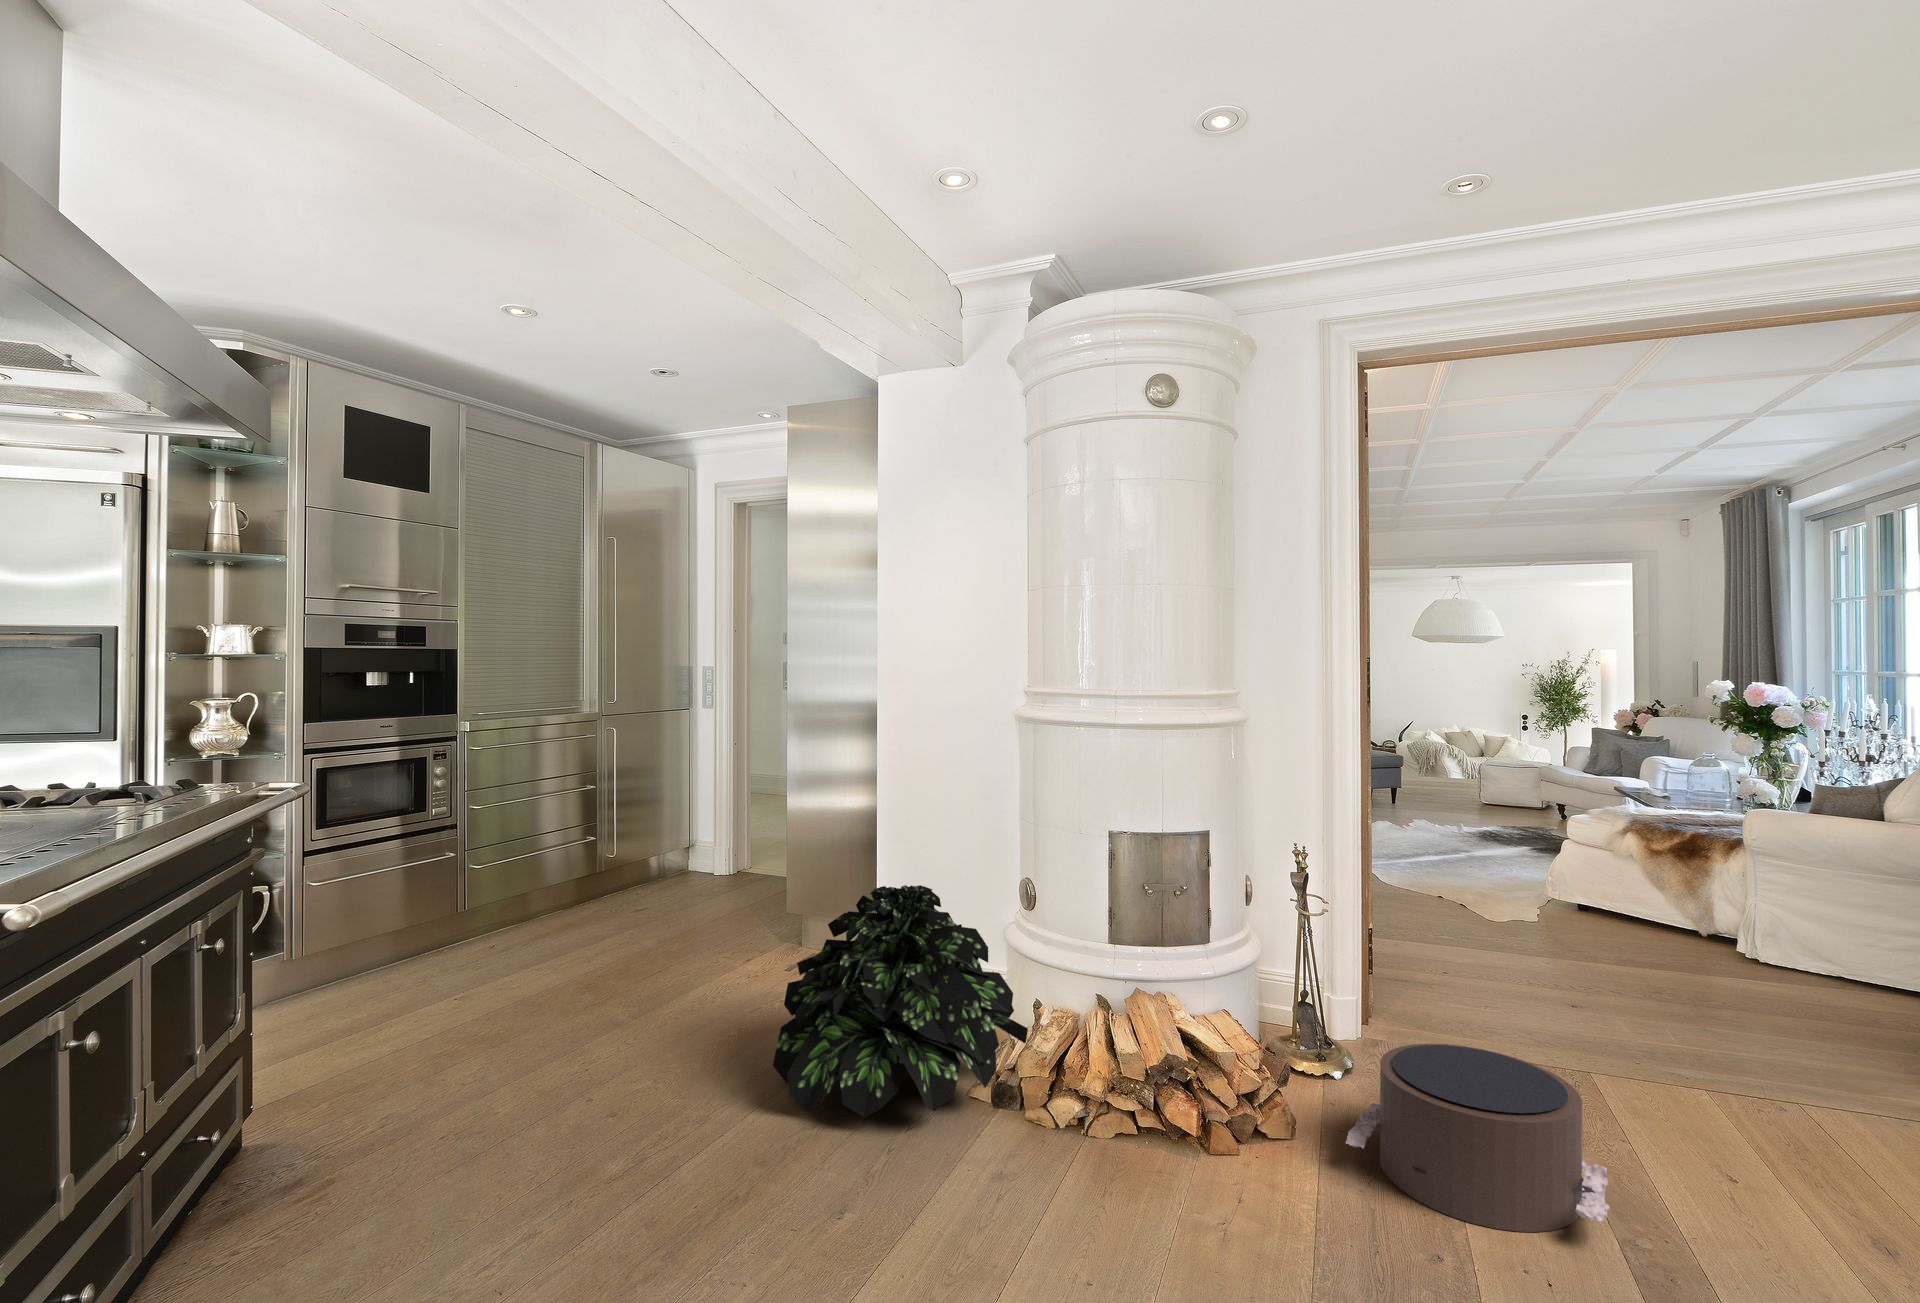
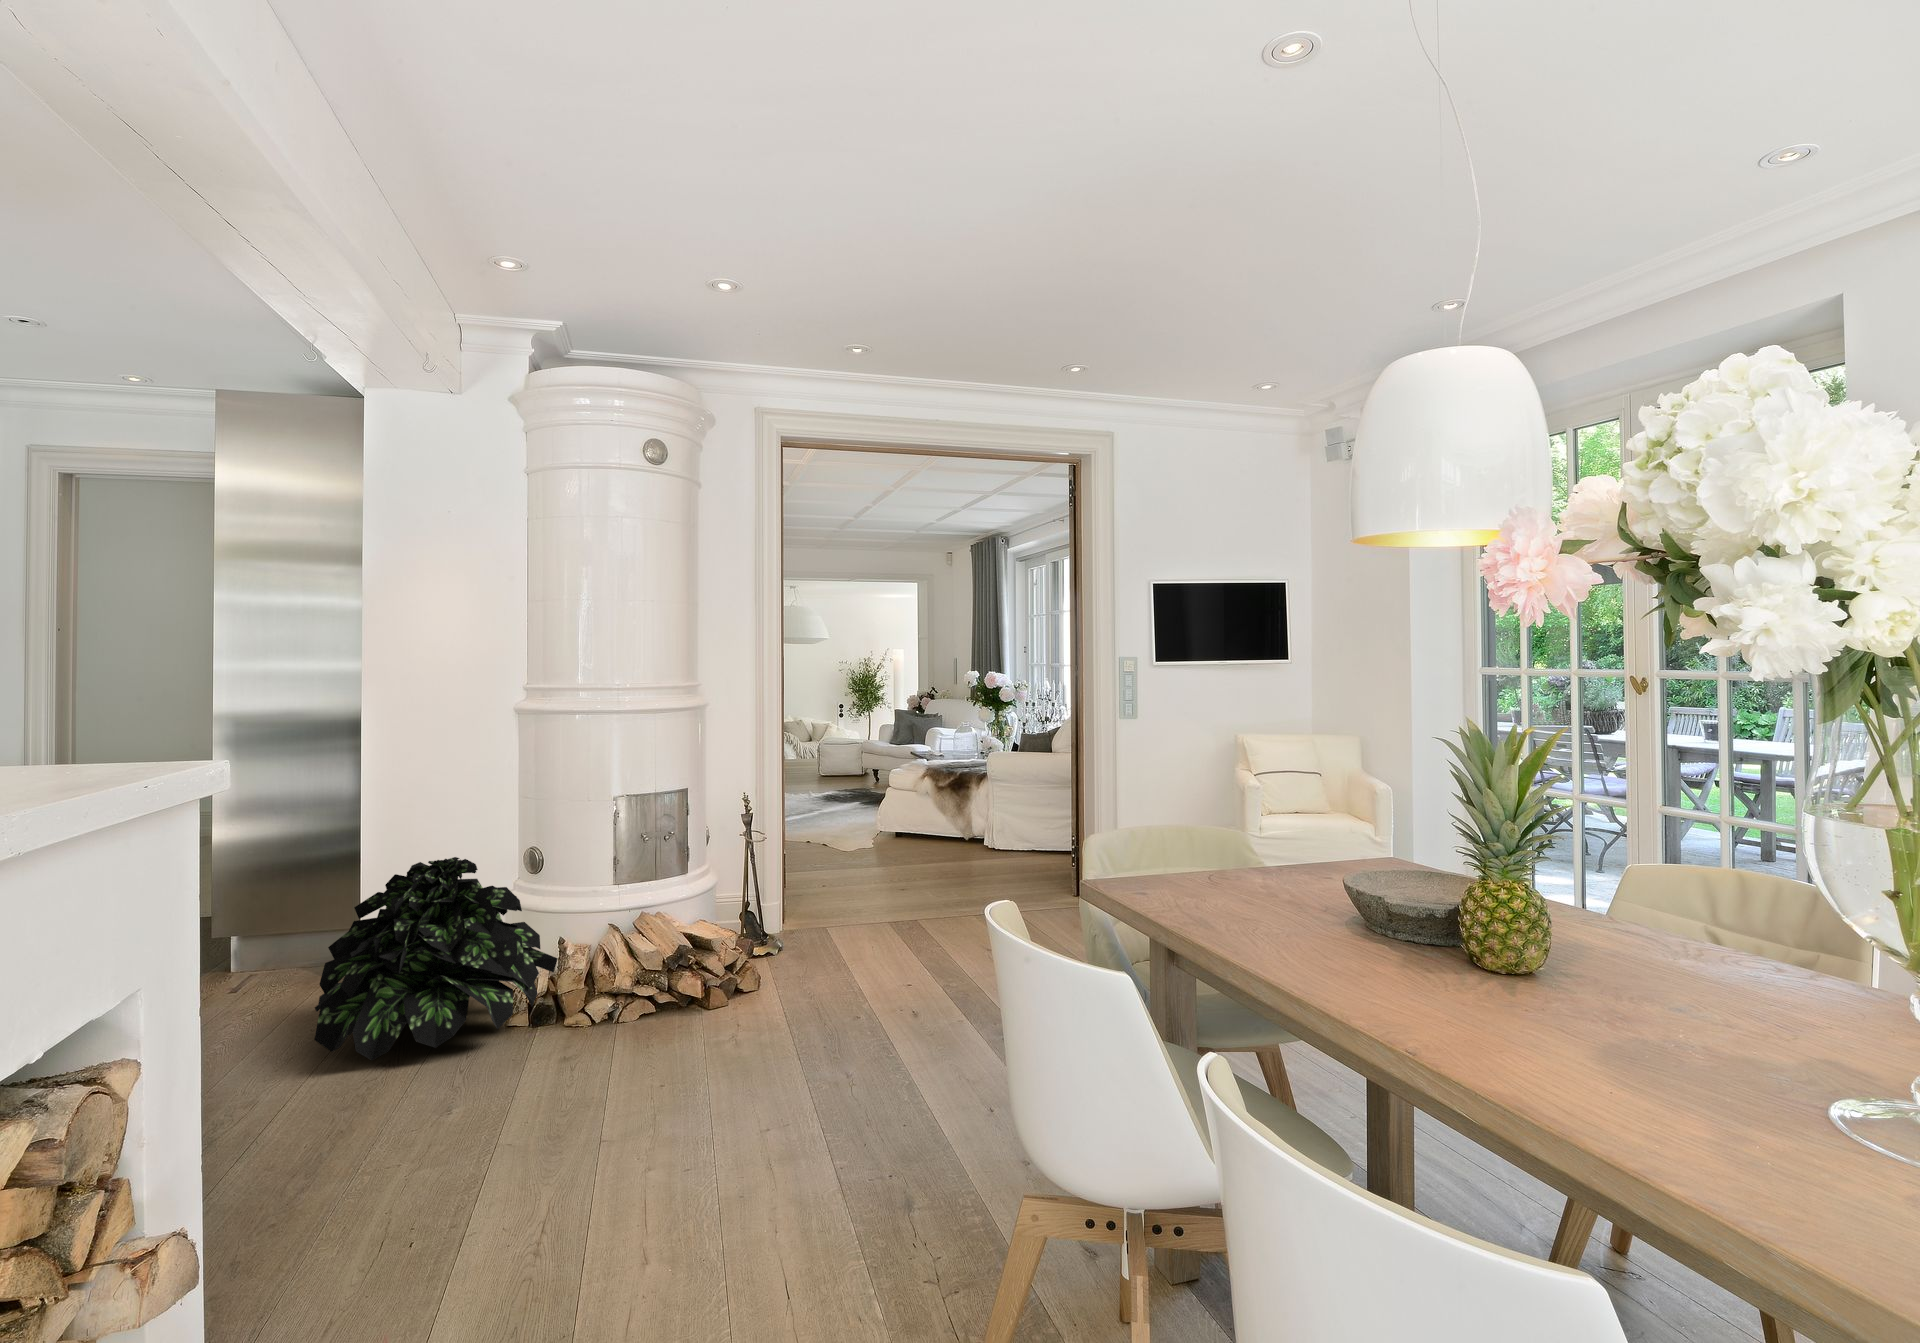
pouf: present [1346,1044,1610,1232] -> none [799,905,941,997]

